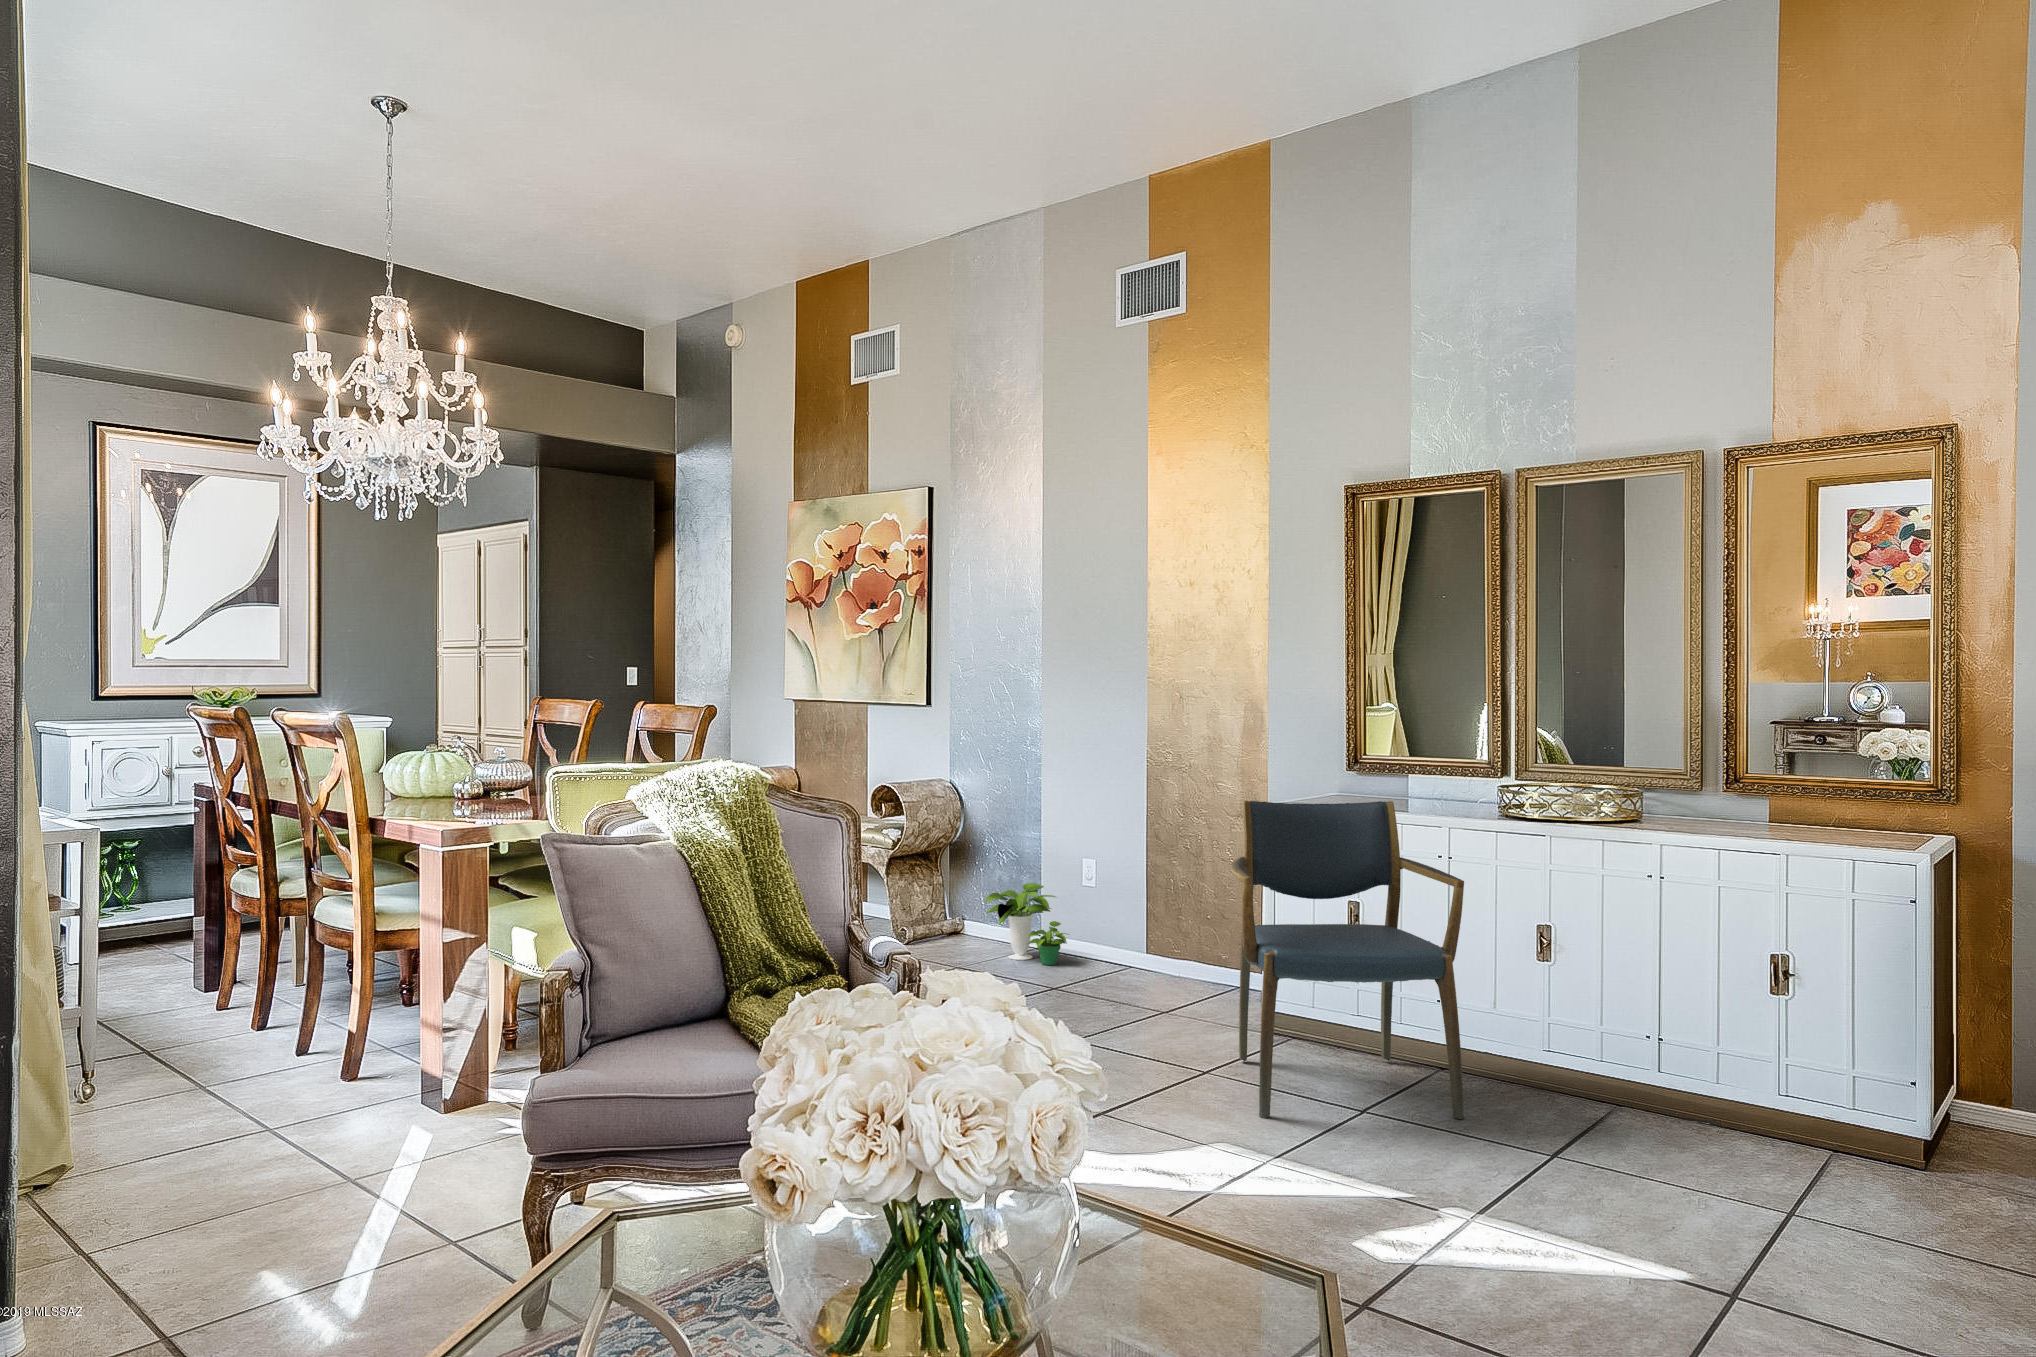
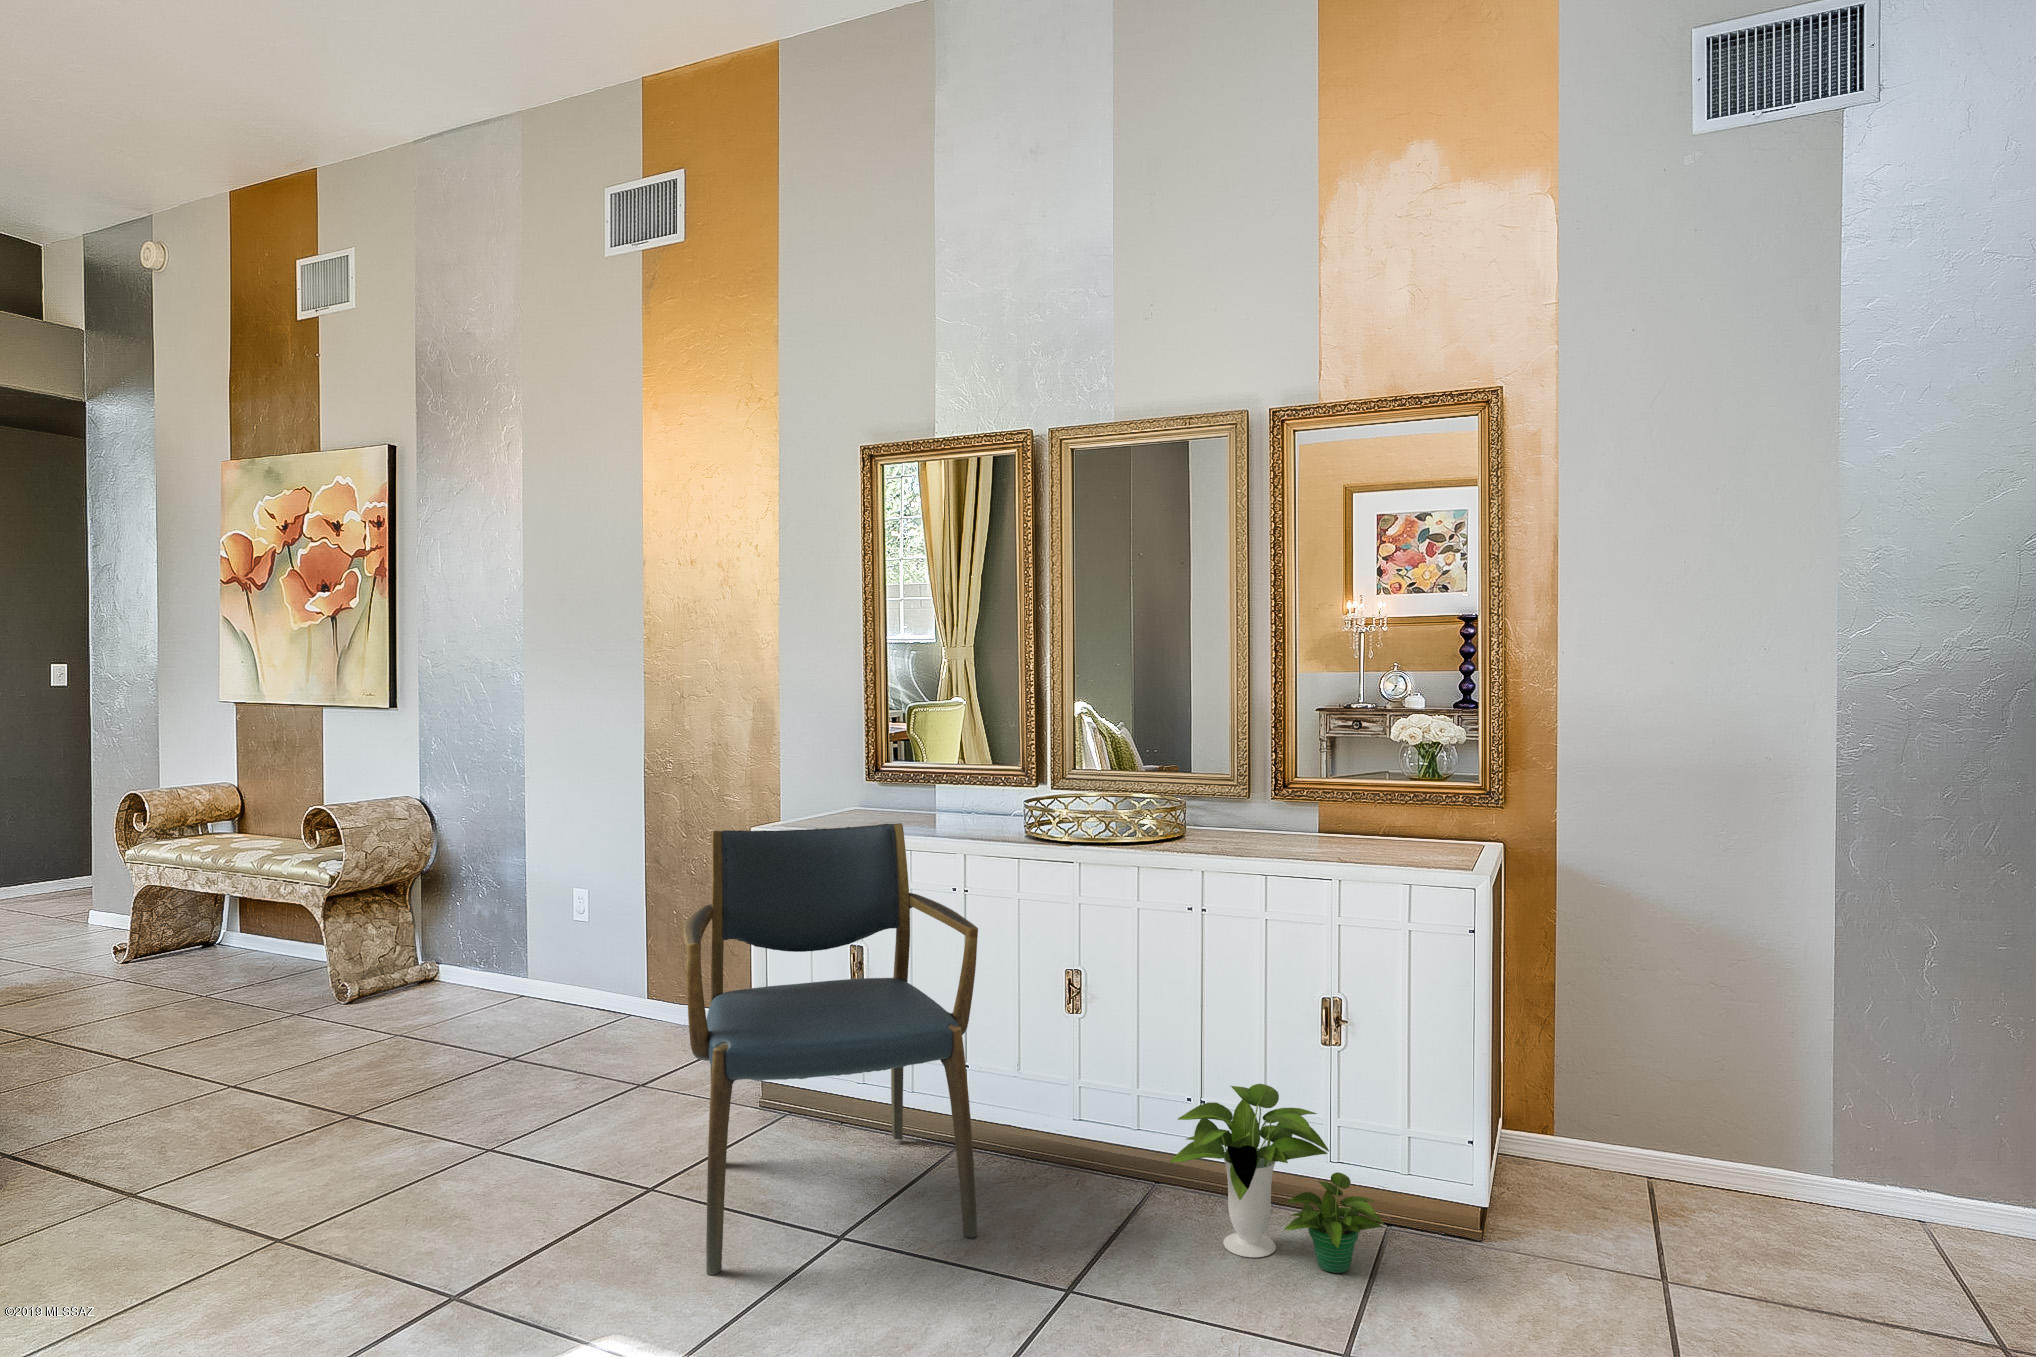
potted plant: present [984,883,1067,965] -> present [1170,1084,1384,1273]

